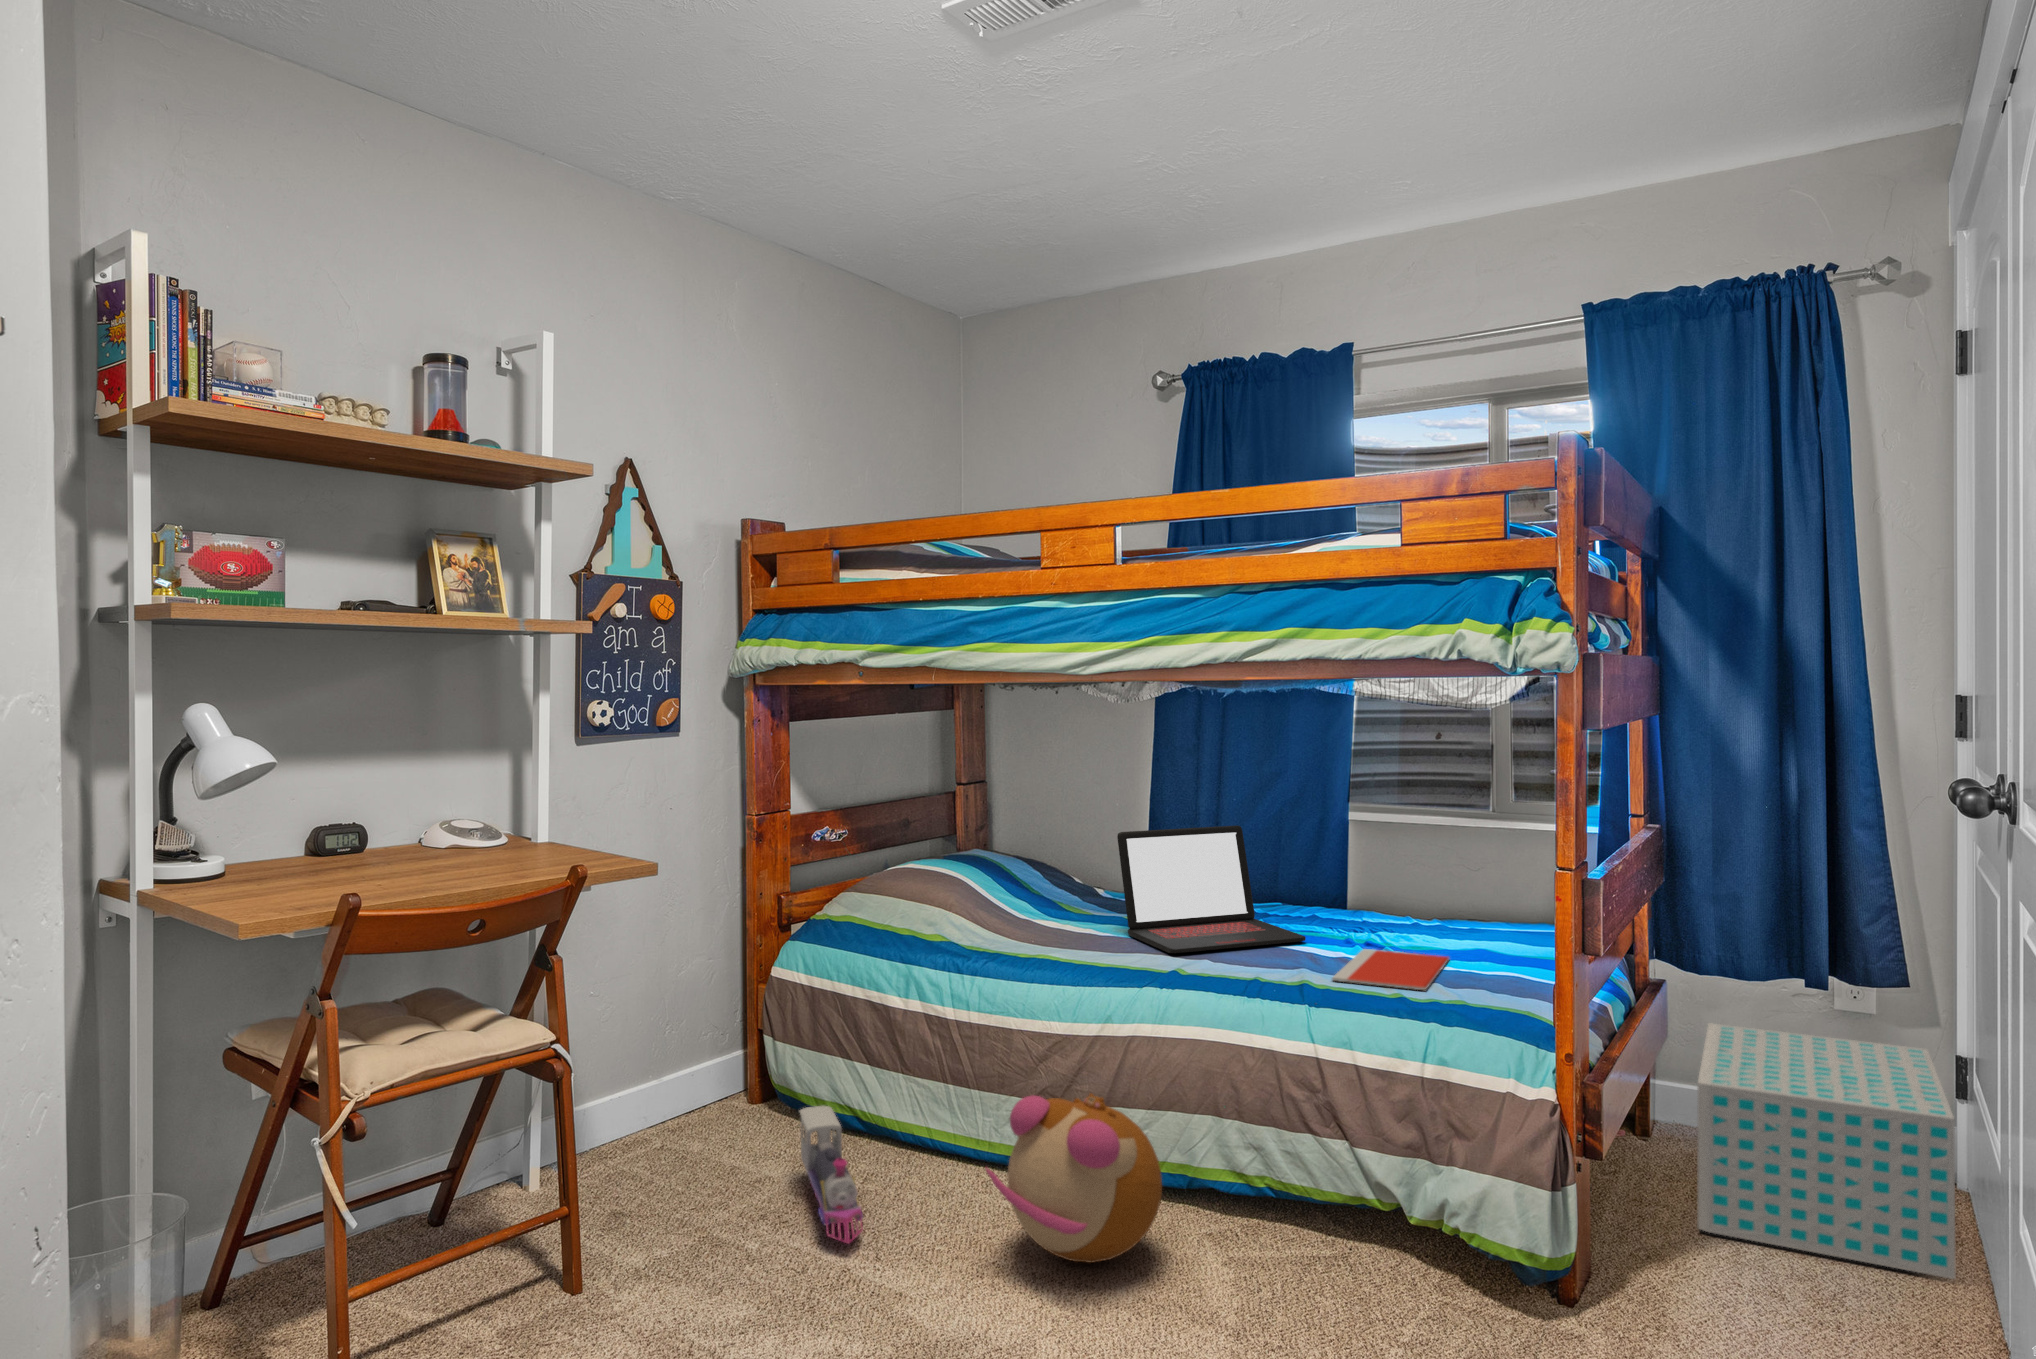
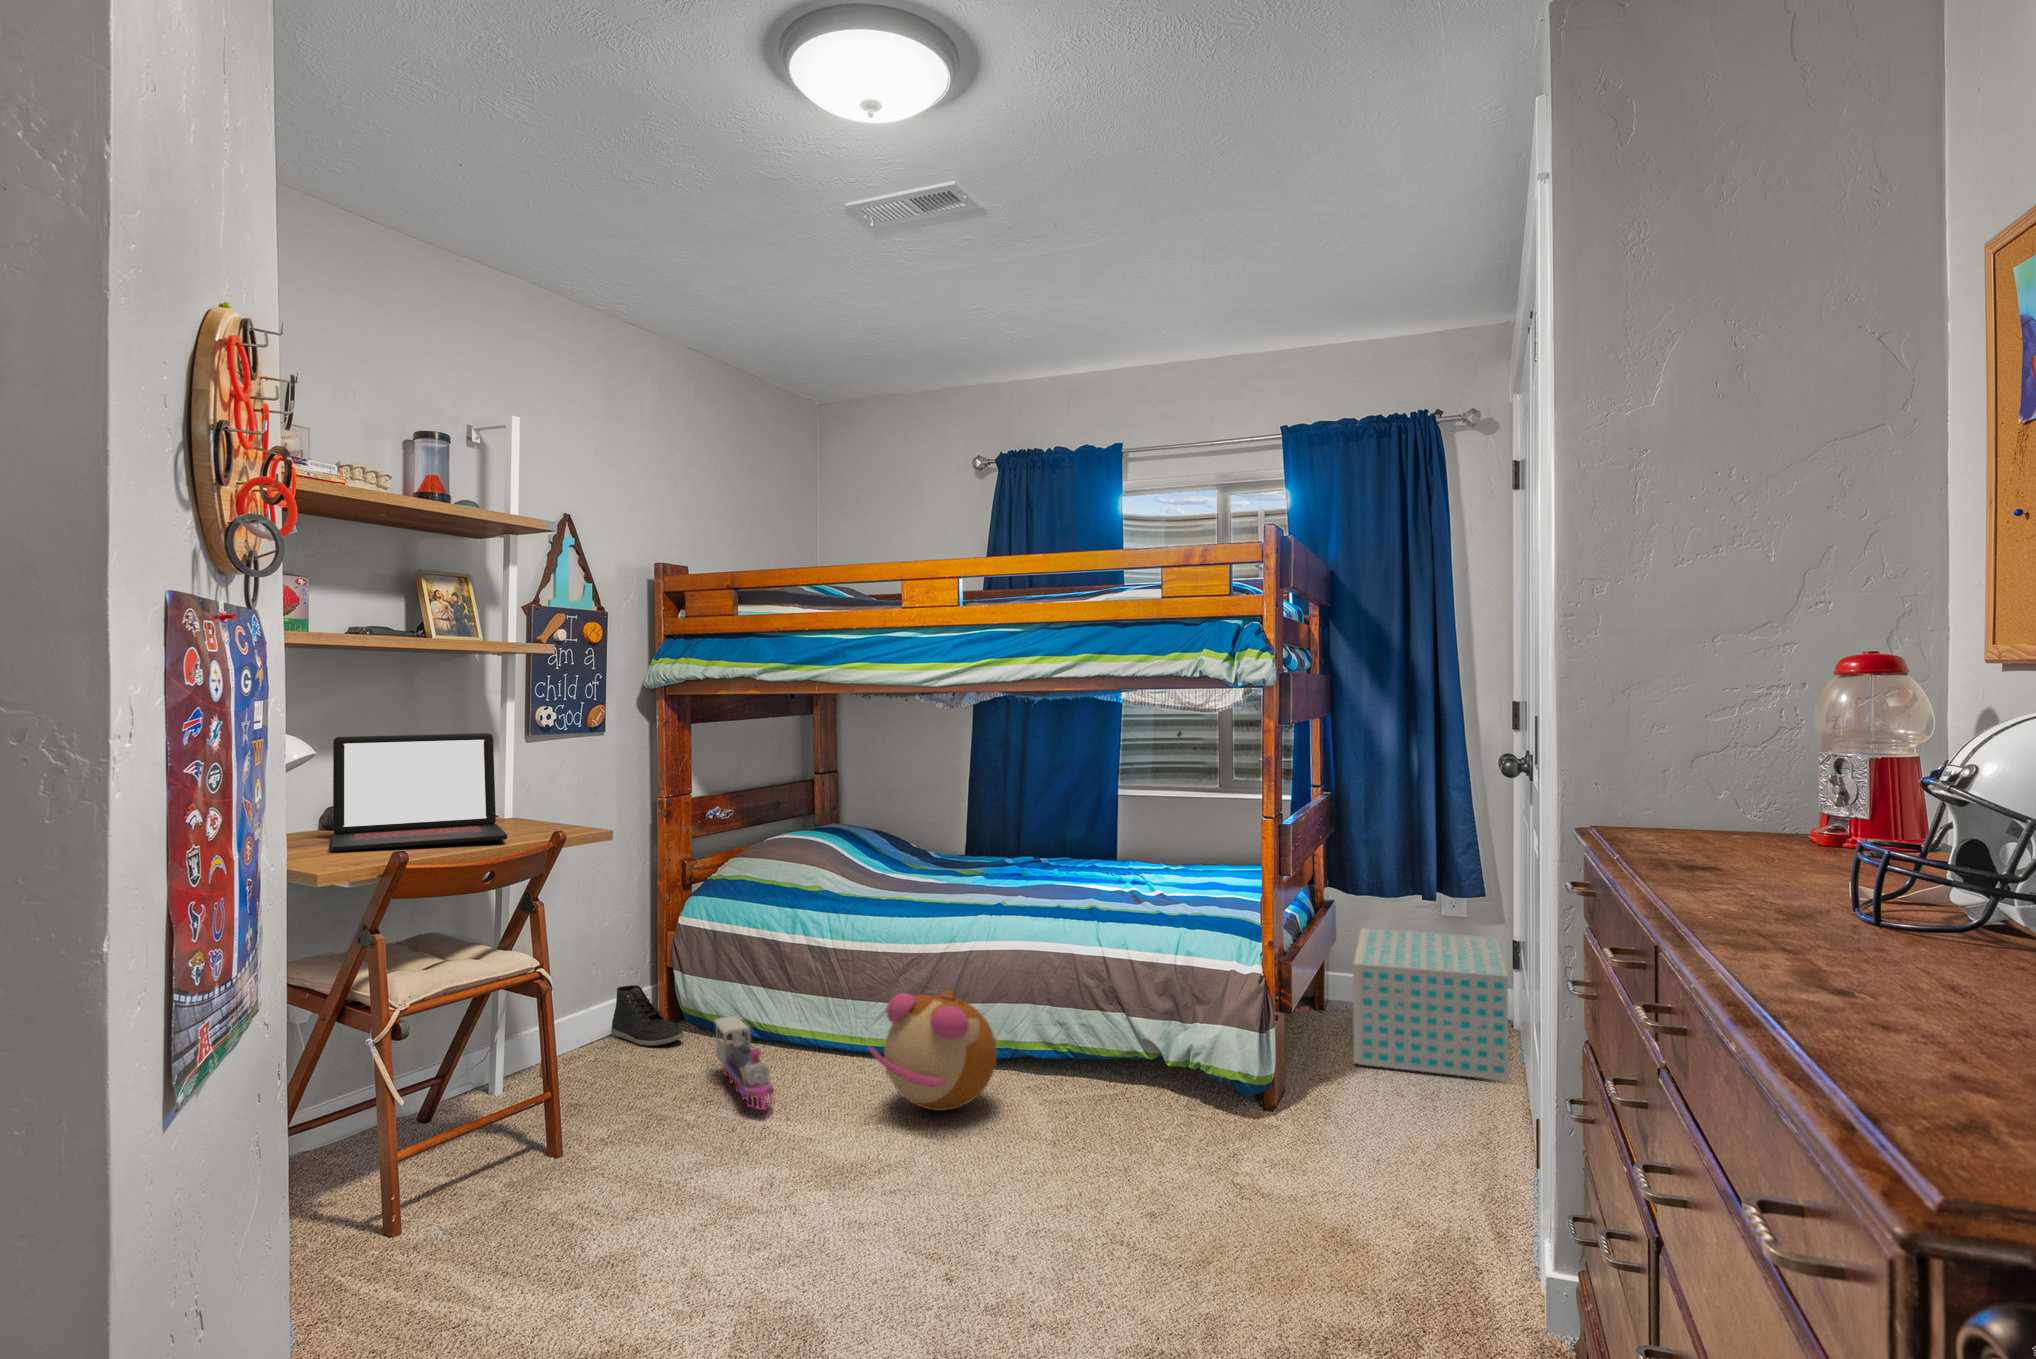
laptop: present [1117,826,1306,953] -> present [331,733,507,852]
notebook: present [1332,949,1449,990] -> none [1112,883,1191,908]
sneaker: none [687,1053,771,1133] -> present [611,985,683,1046]

